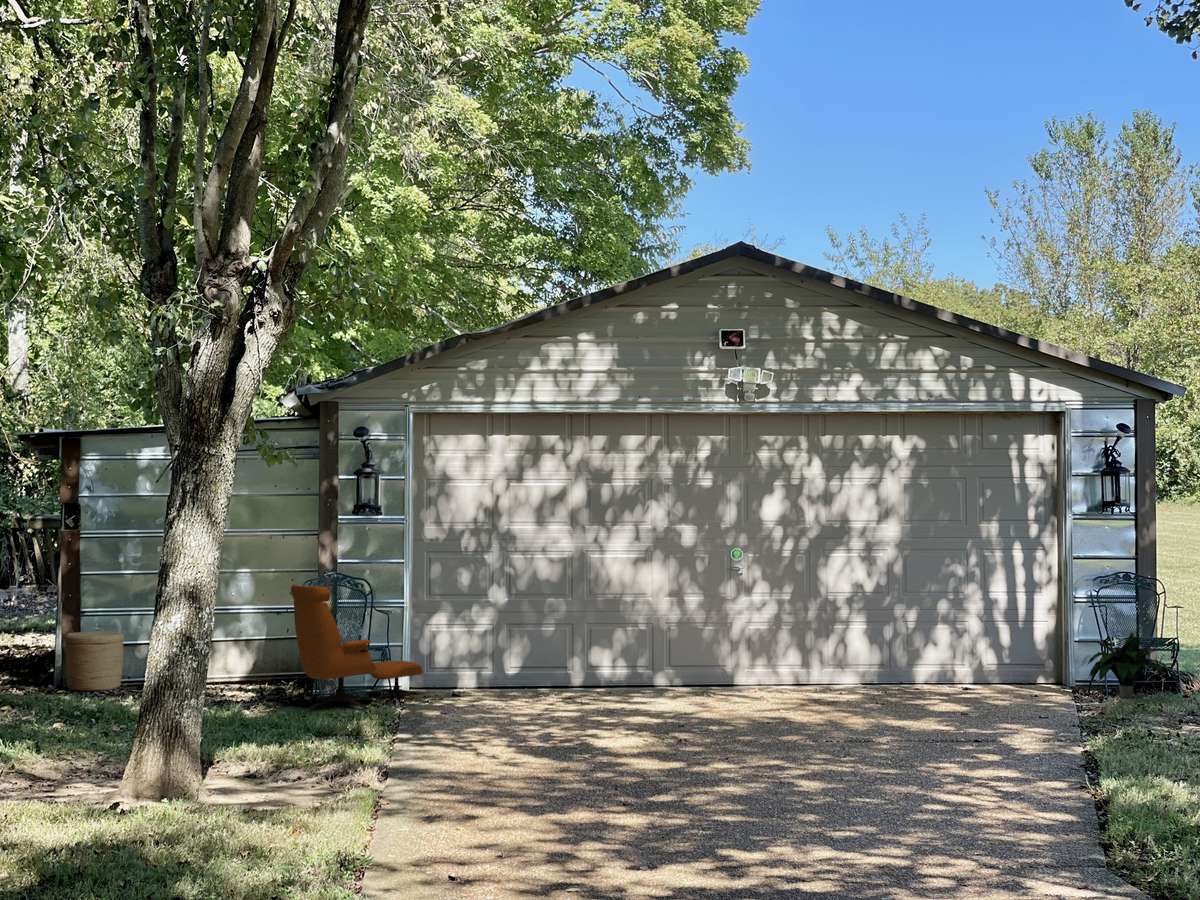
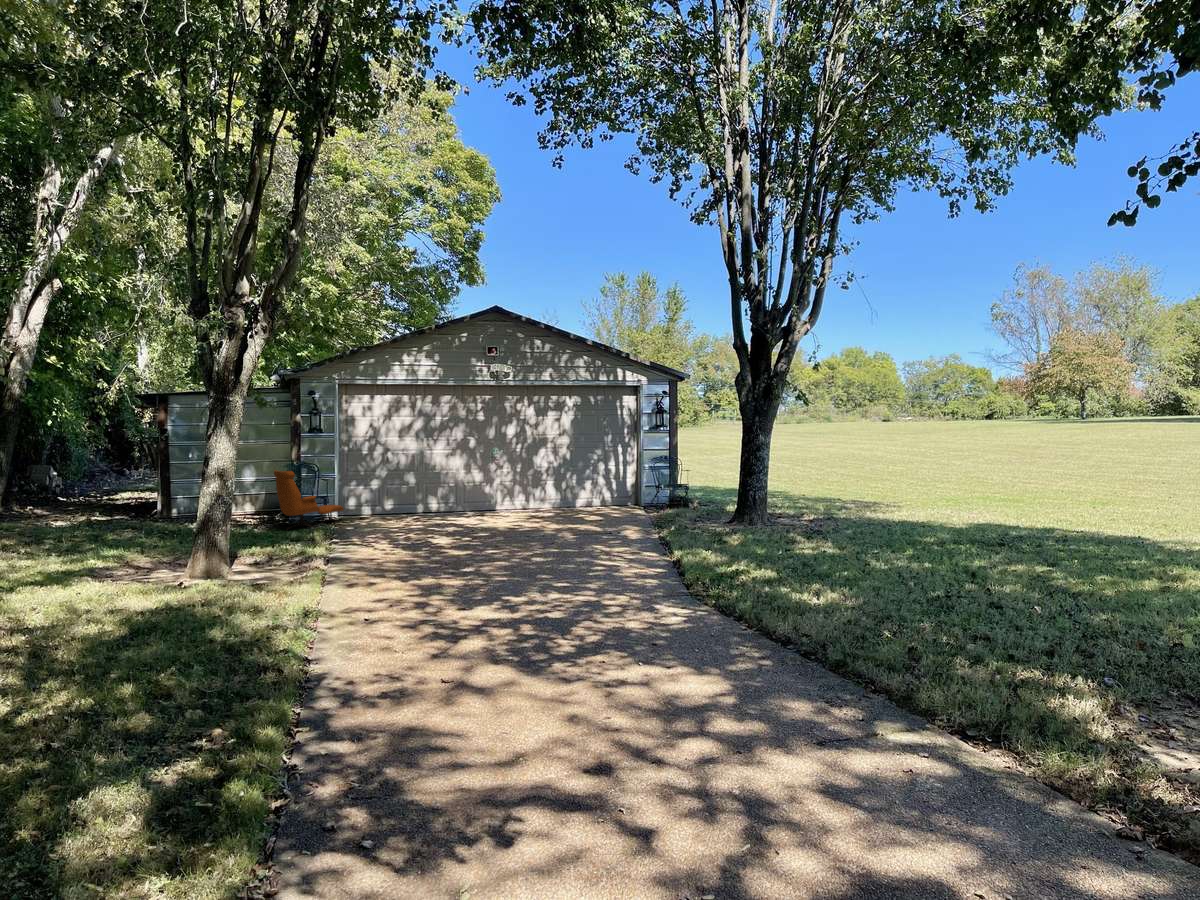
woven basket: present [64,631,124,691] -> none [148,495,182,525]
potted plant: present [1088,632,1165,698] -> none [647,482,680,510]

